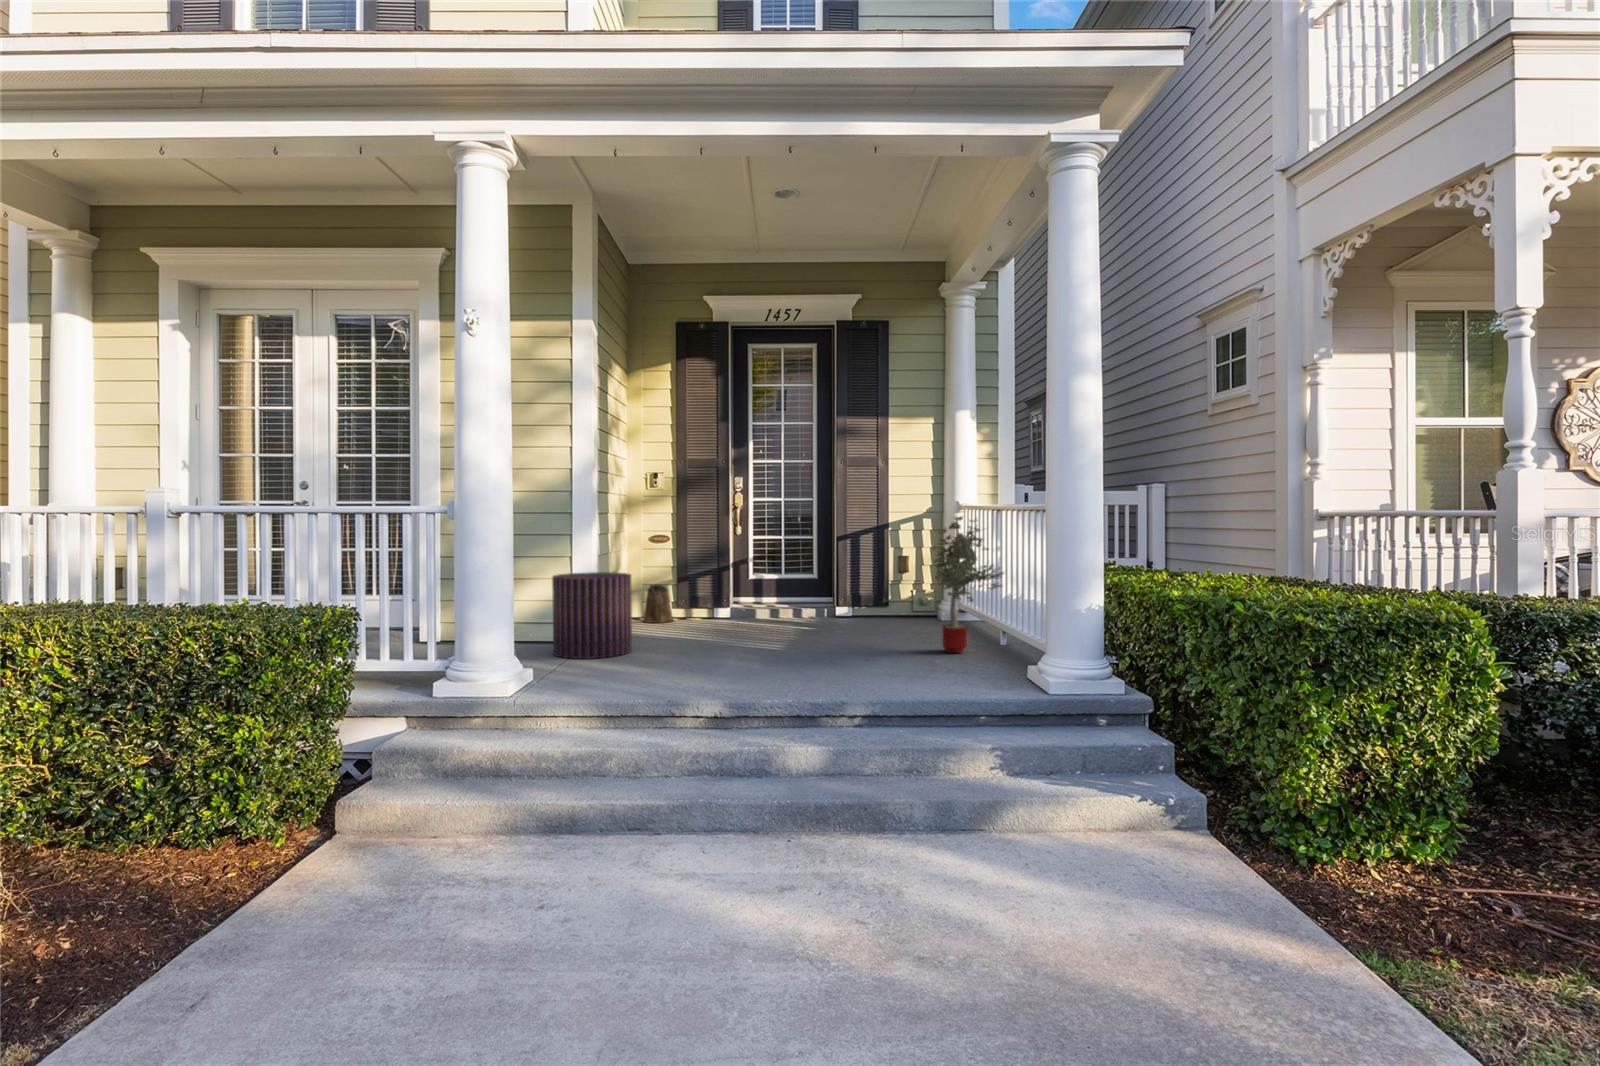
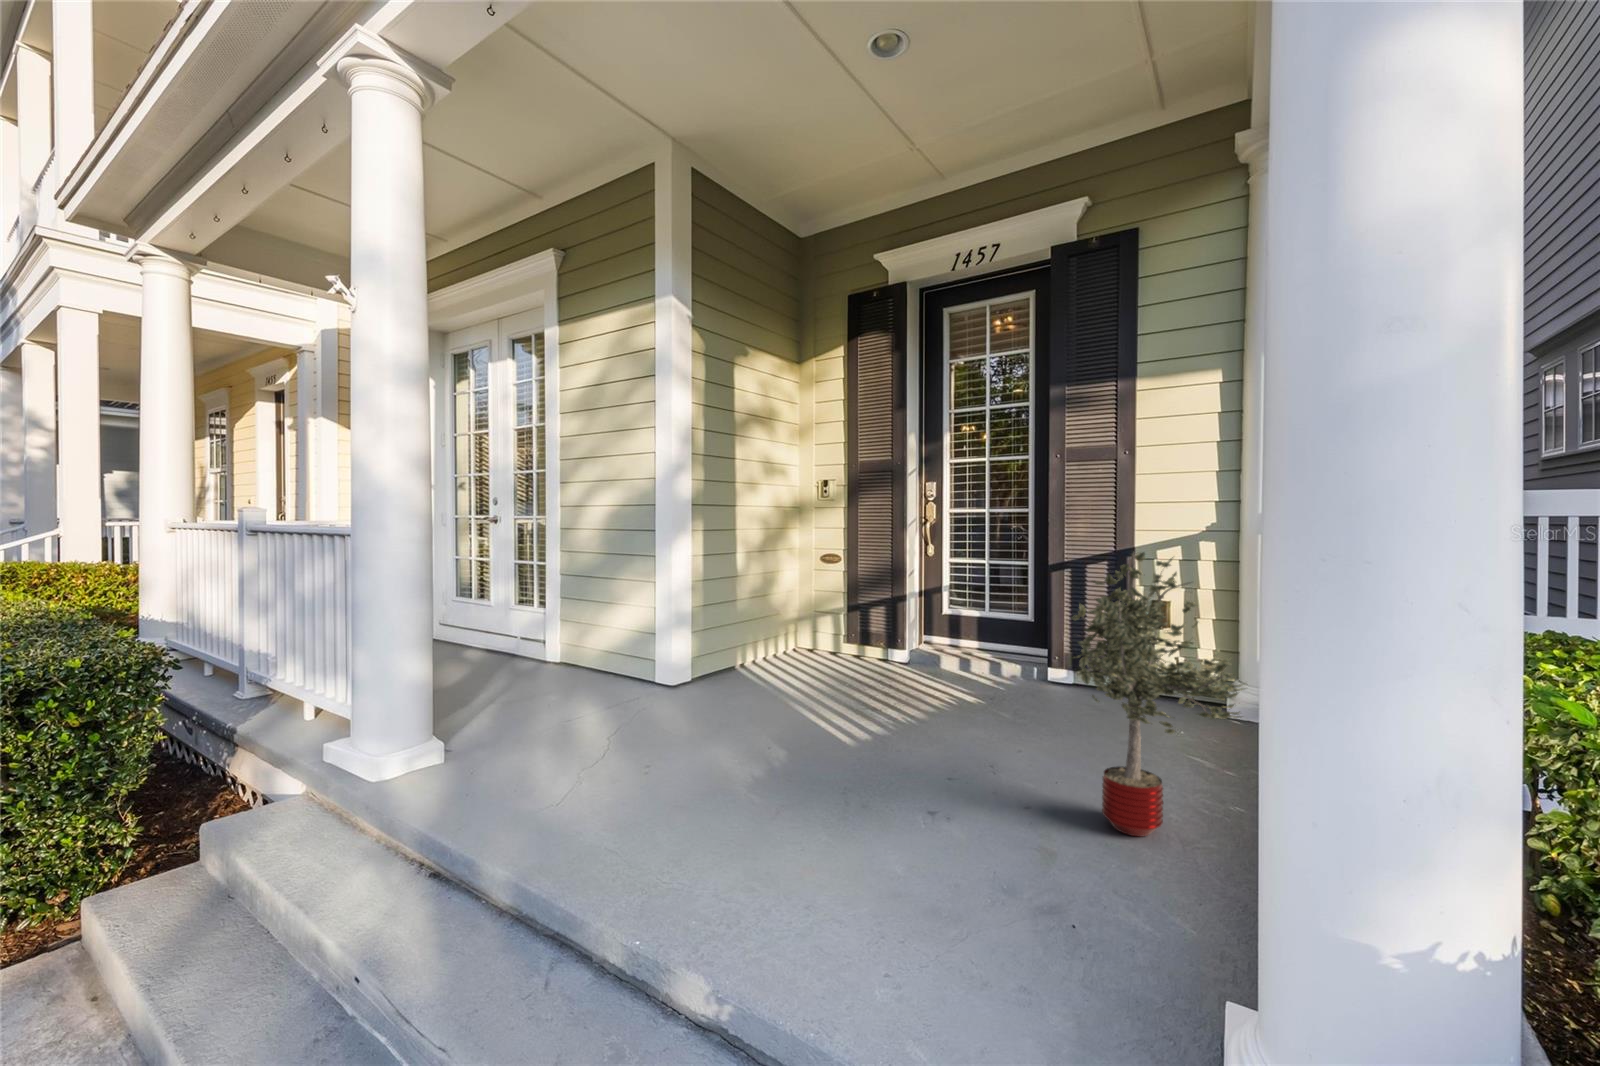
pouf: present [552,572,632,659] -> none [586,603,685,719]
watering can: present [643,585,673,623] -> none [784,614,834,661]

